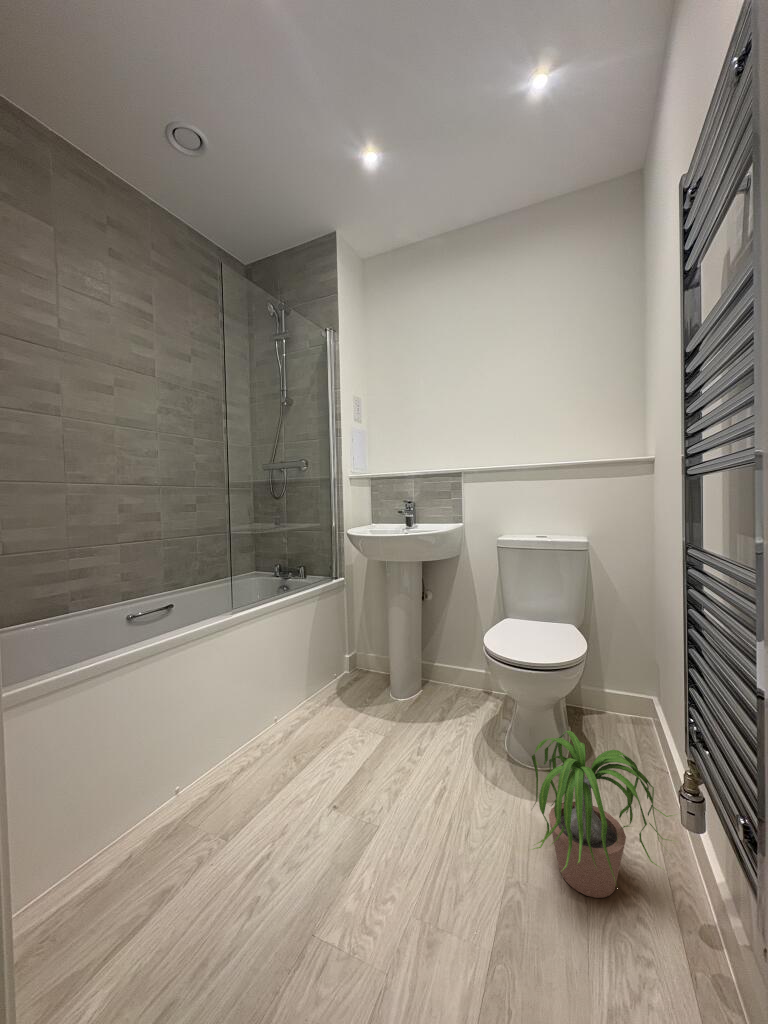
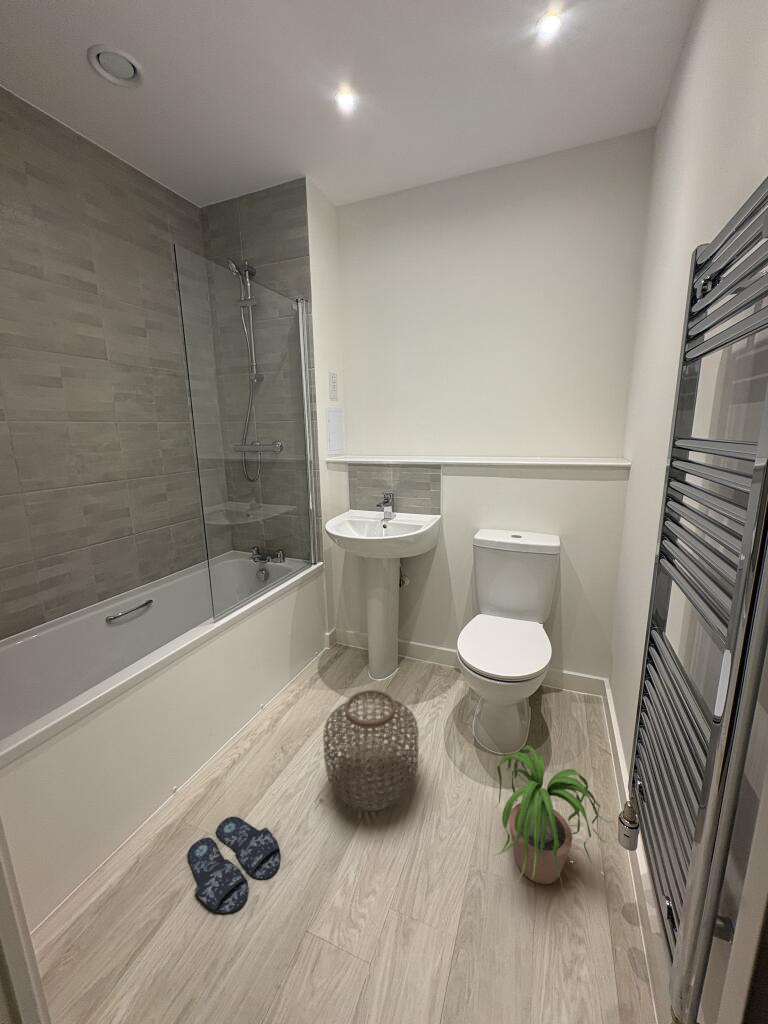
woven basket: none [339,681,443,817] -> present [323,690,419,811]
slippers: none [184,818,286,909] -> present [187,817,281,913]

